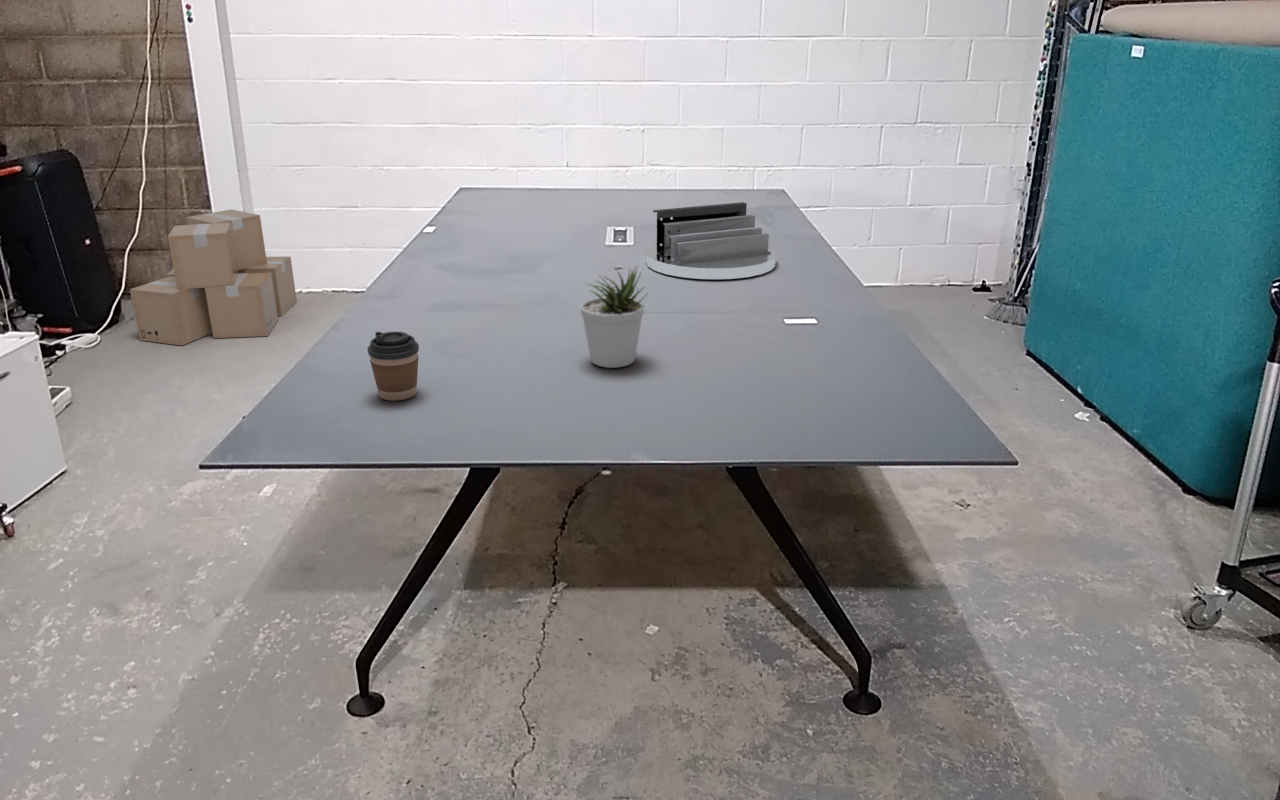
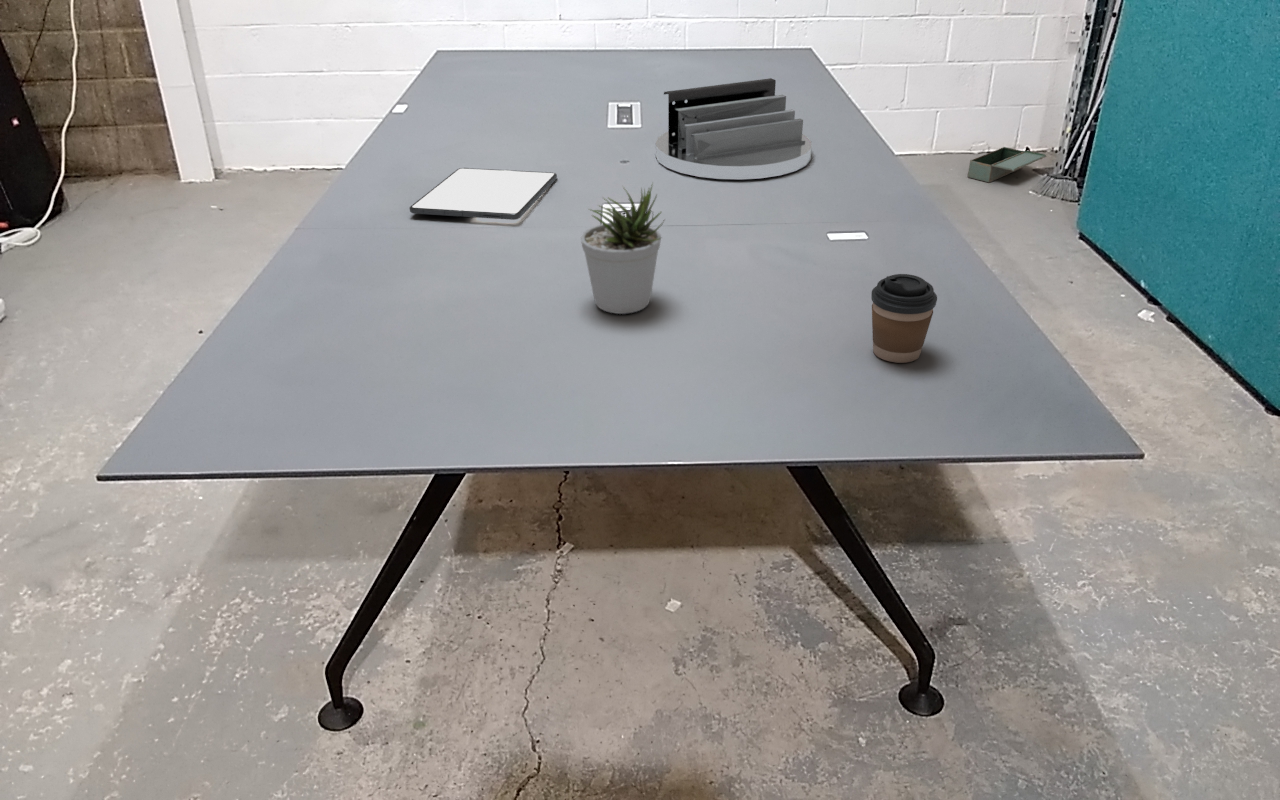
cardboard box: present [130,209,297,346] -> none [65,80,259,242]
tablet: none [441,268,563,304] -> present [409,168,557,220]
toolbox: none [930,280,1000,309] -> present [968,147,1046,182]
coffee cup: present [367,332,419,401] -> present [871,274,937,363]

